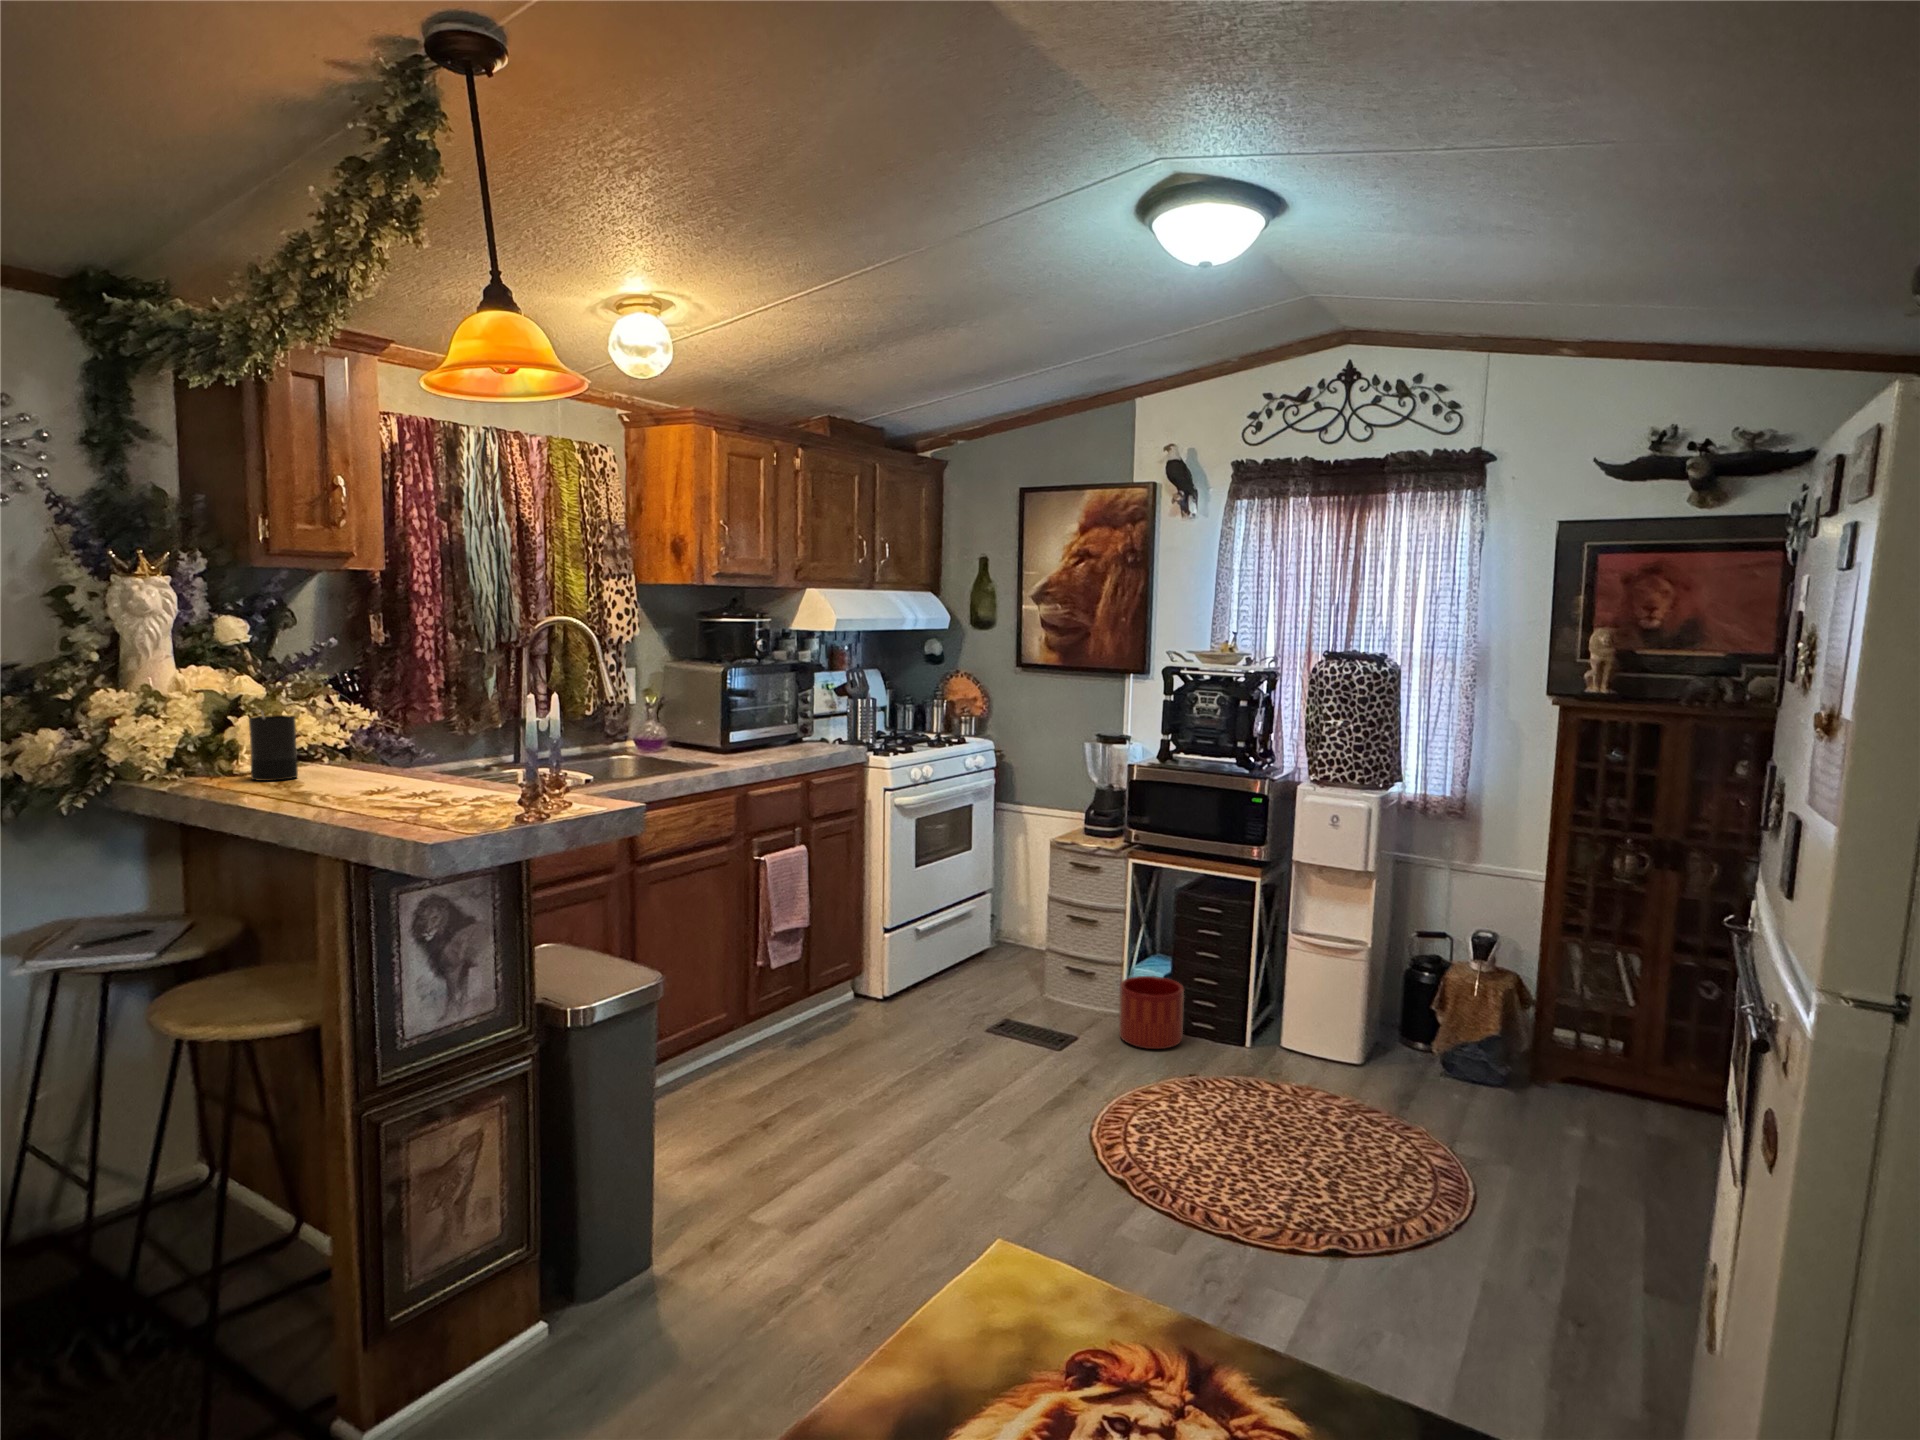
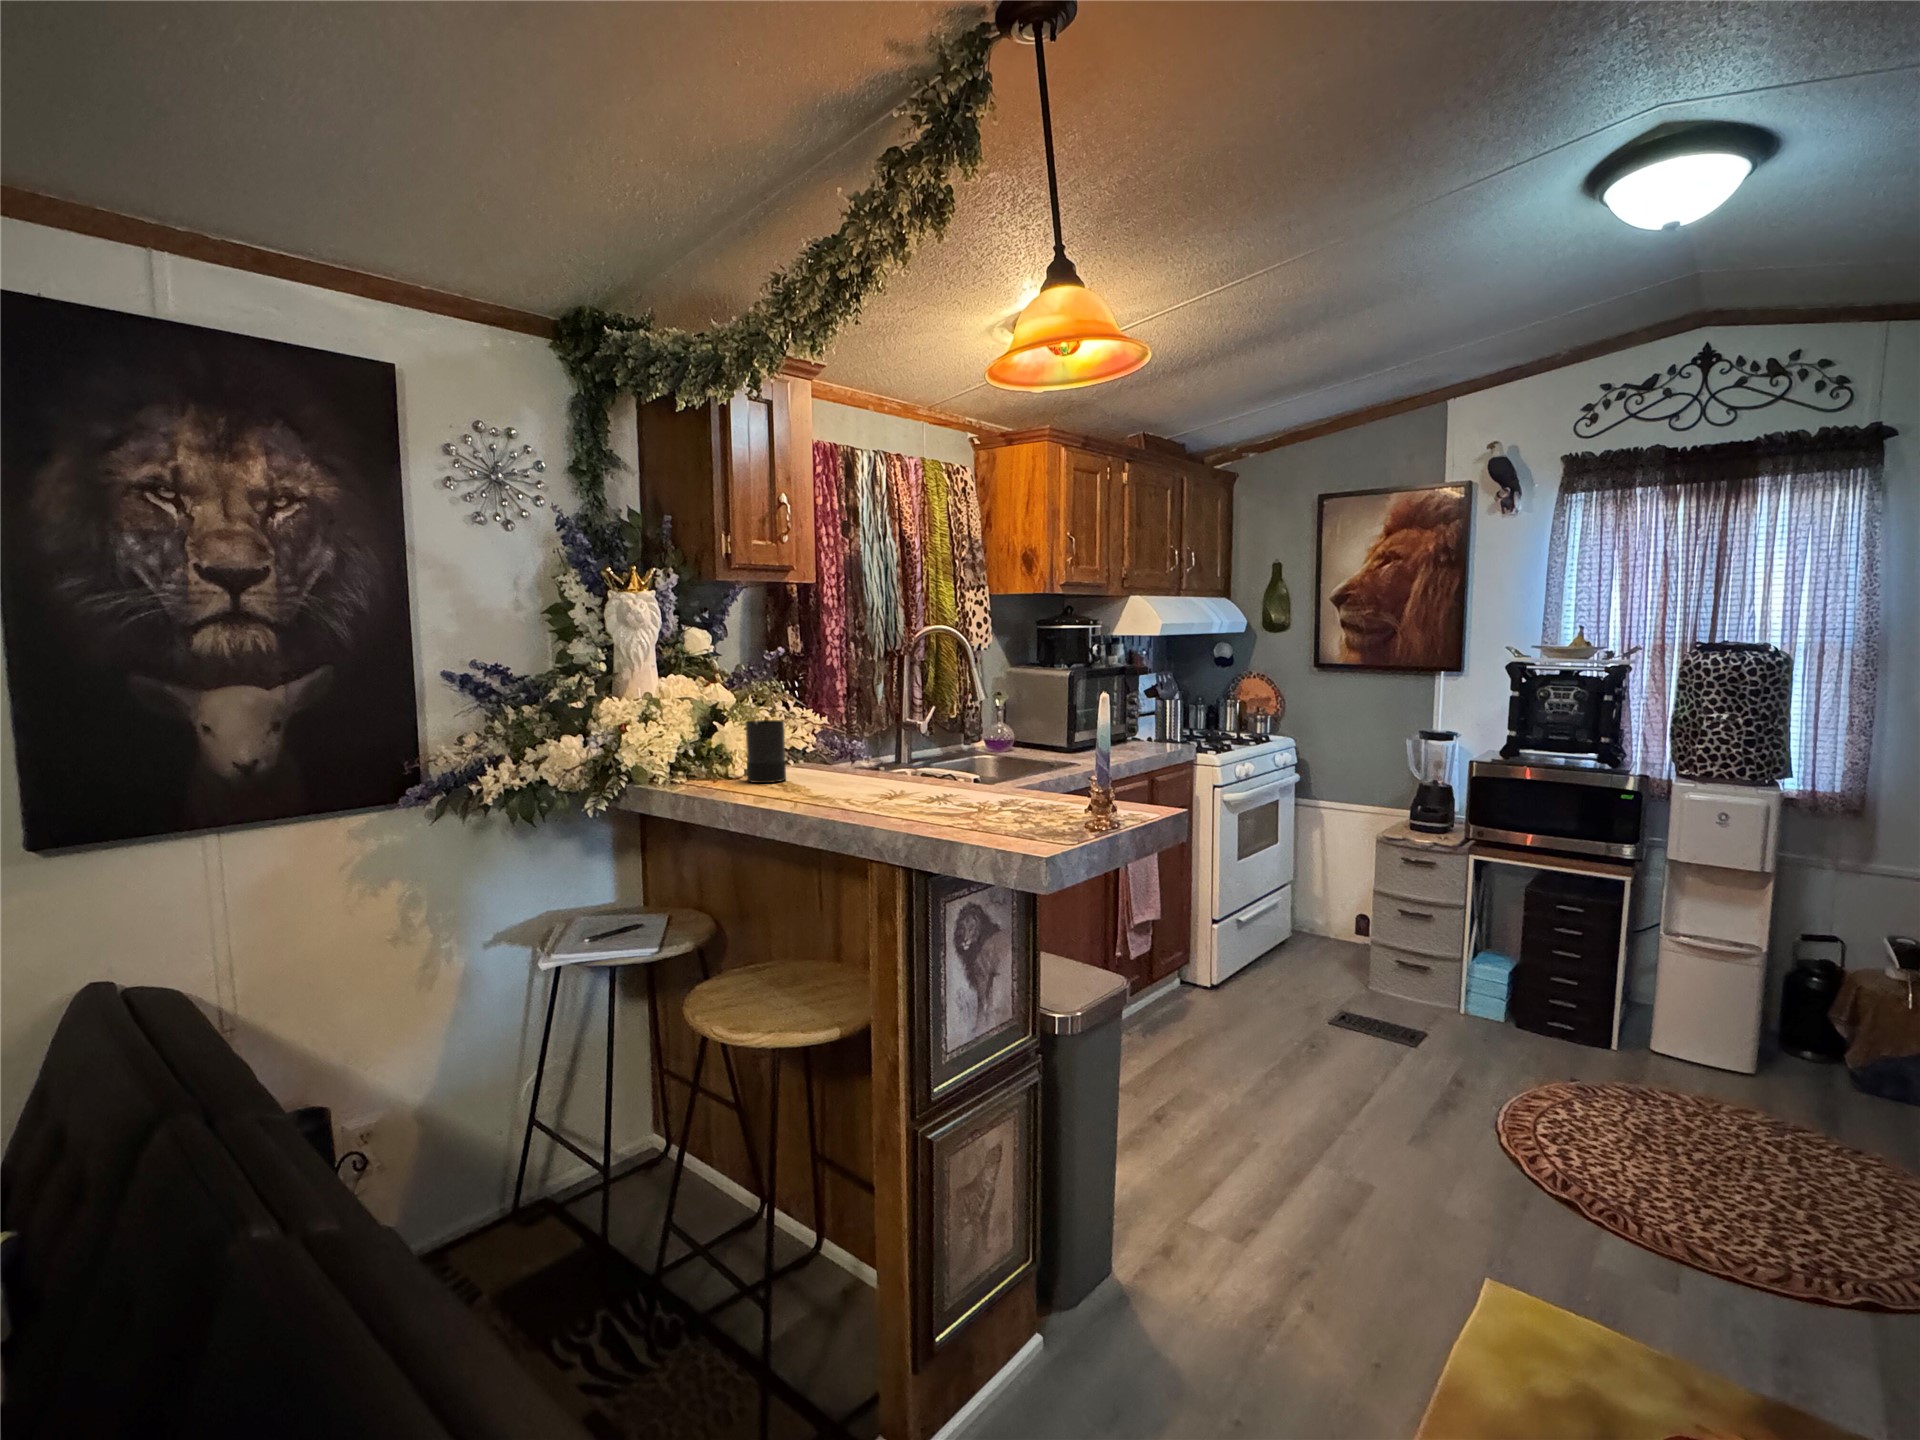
planter: present [1119,976,1184,1049] -> none [1471,972,1545,1048]

